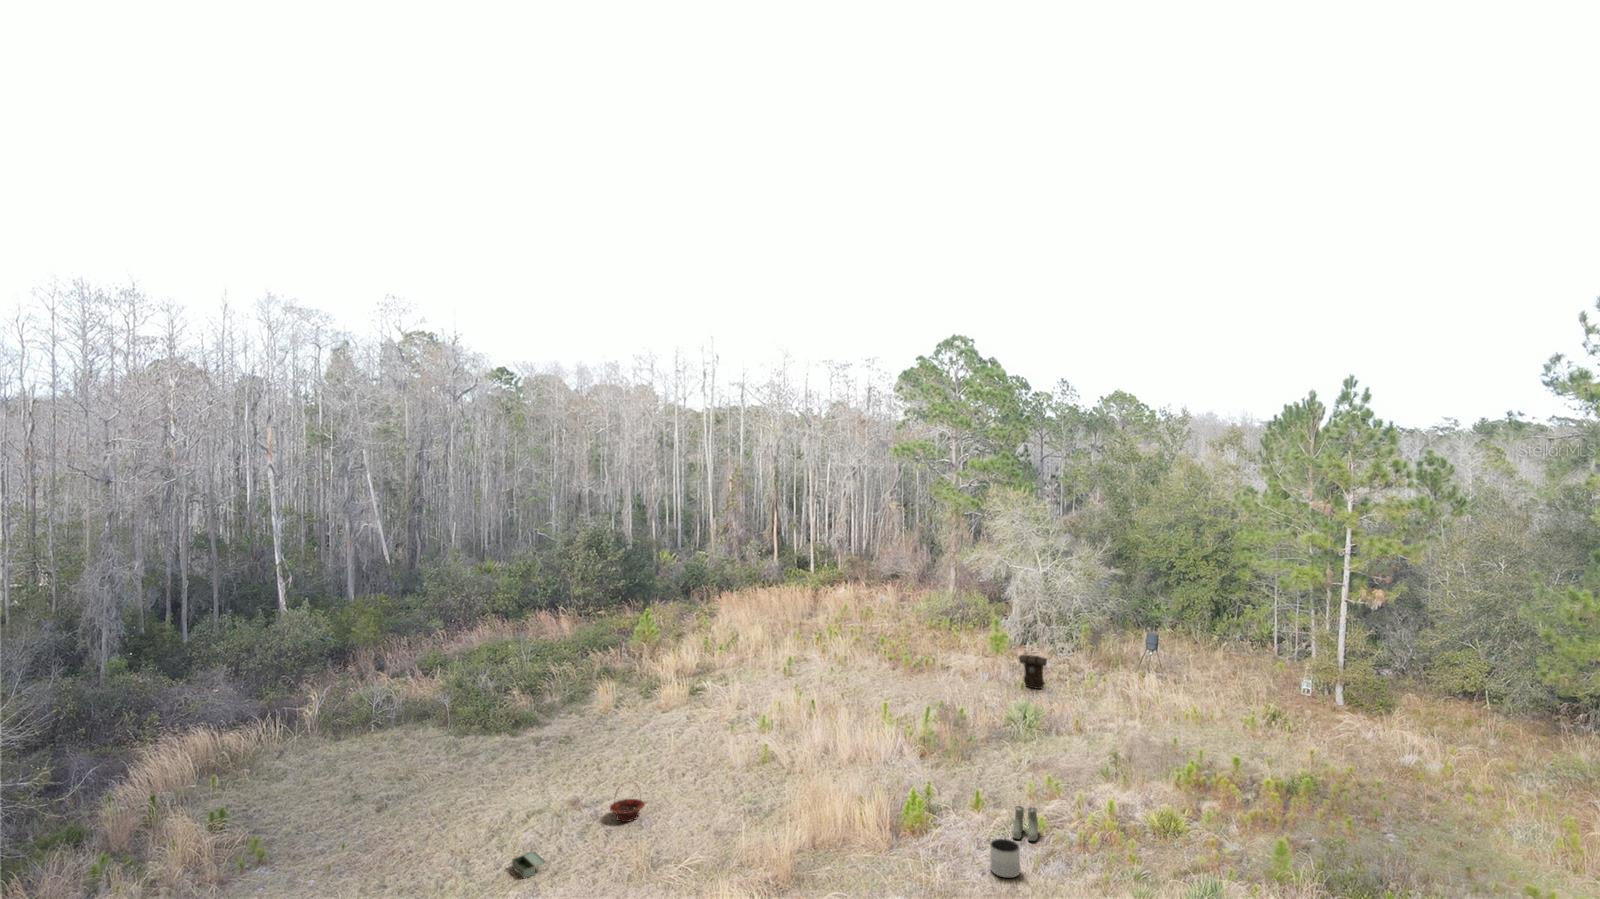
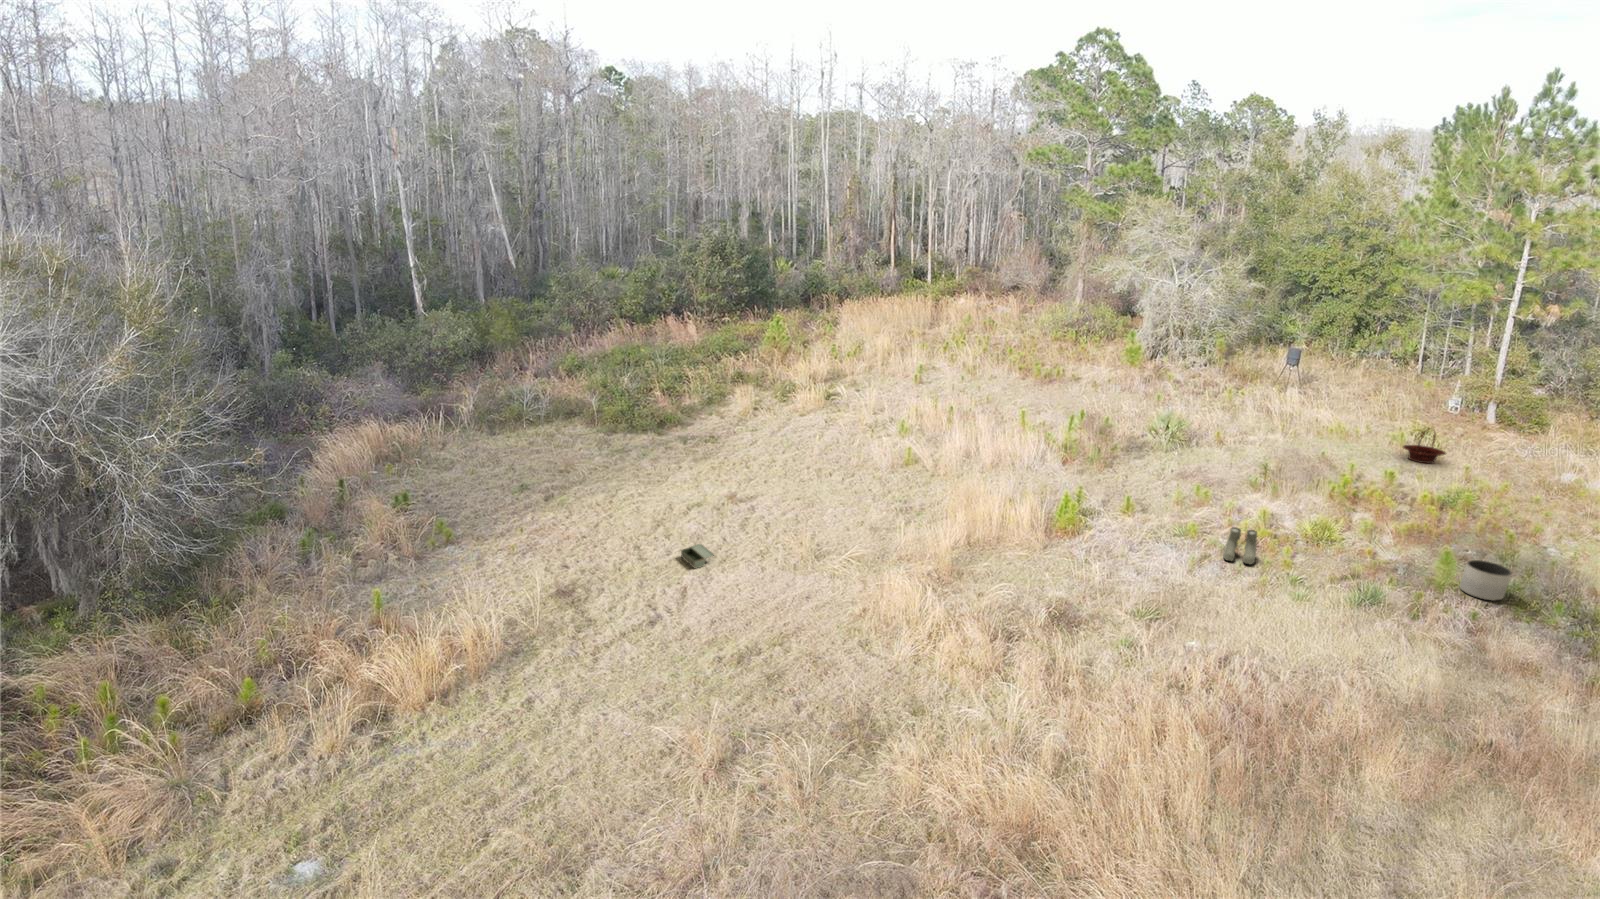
backpack: present [1019,655,1047,689] -> none [1192,366,1226,403]
basket: present [610,781,645,822] -> present [1403,431,1446,463]
planter: present [990,839,1020,878] -> present [1460,560,1511,601]

